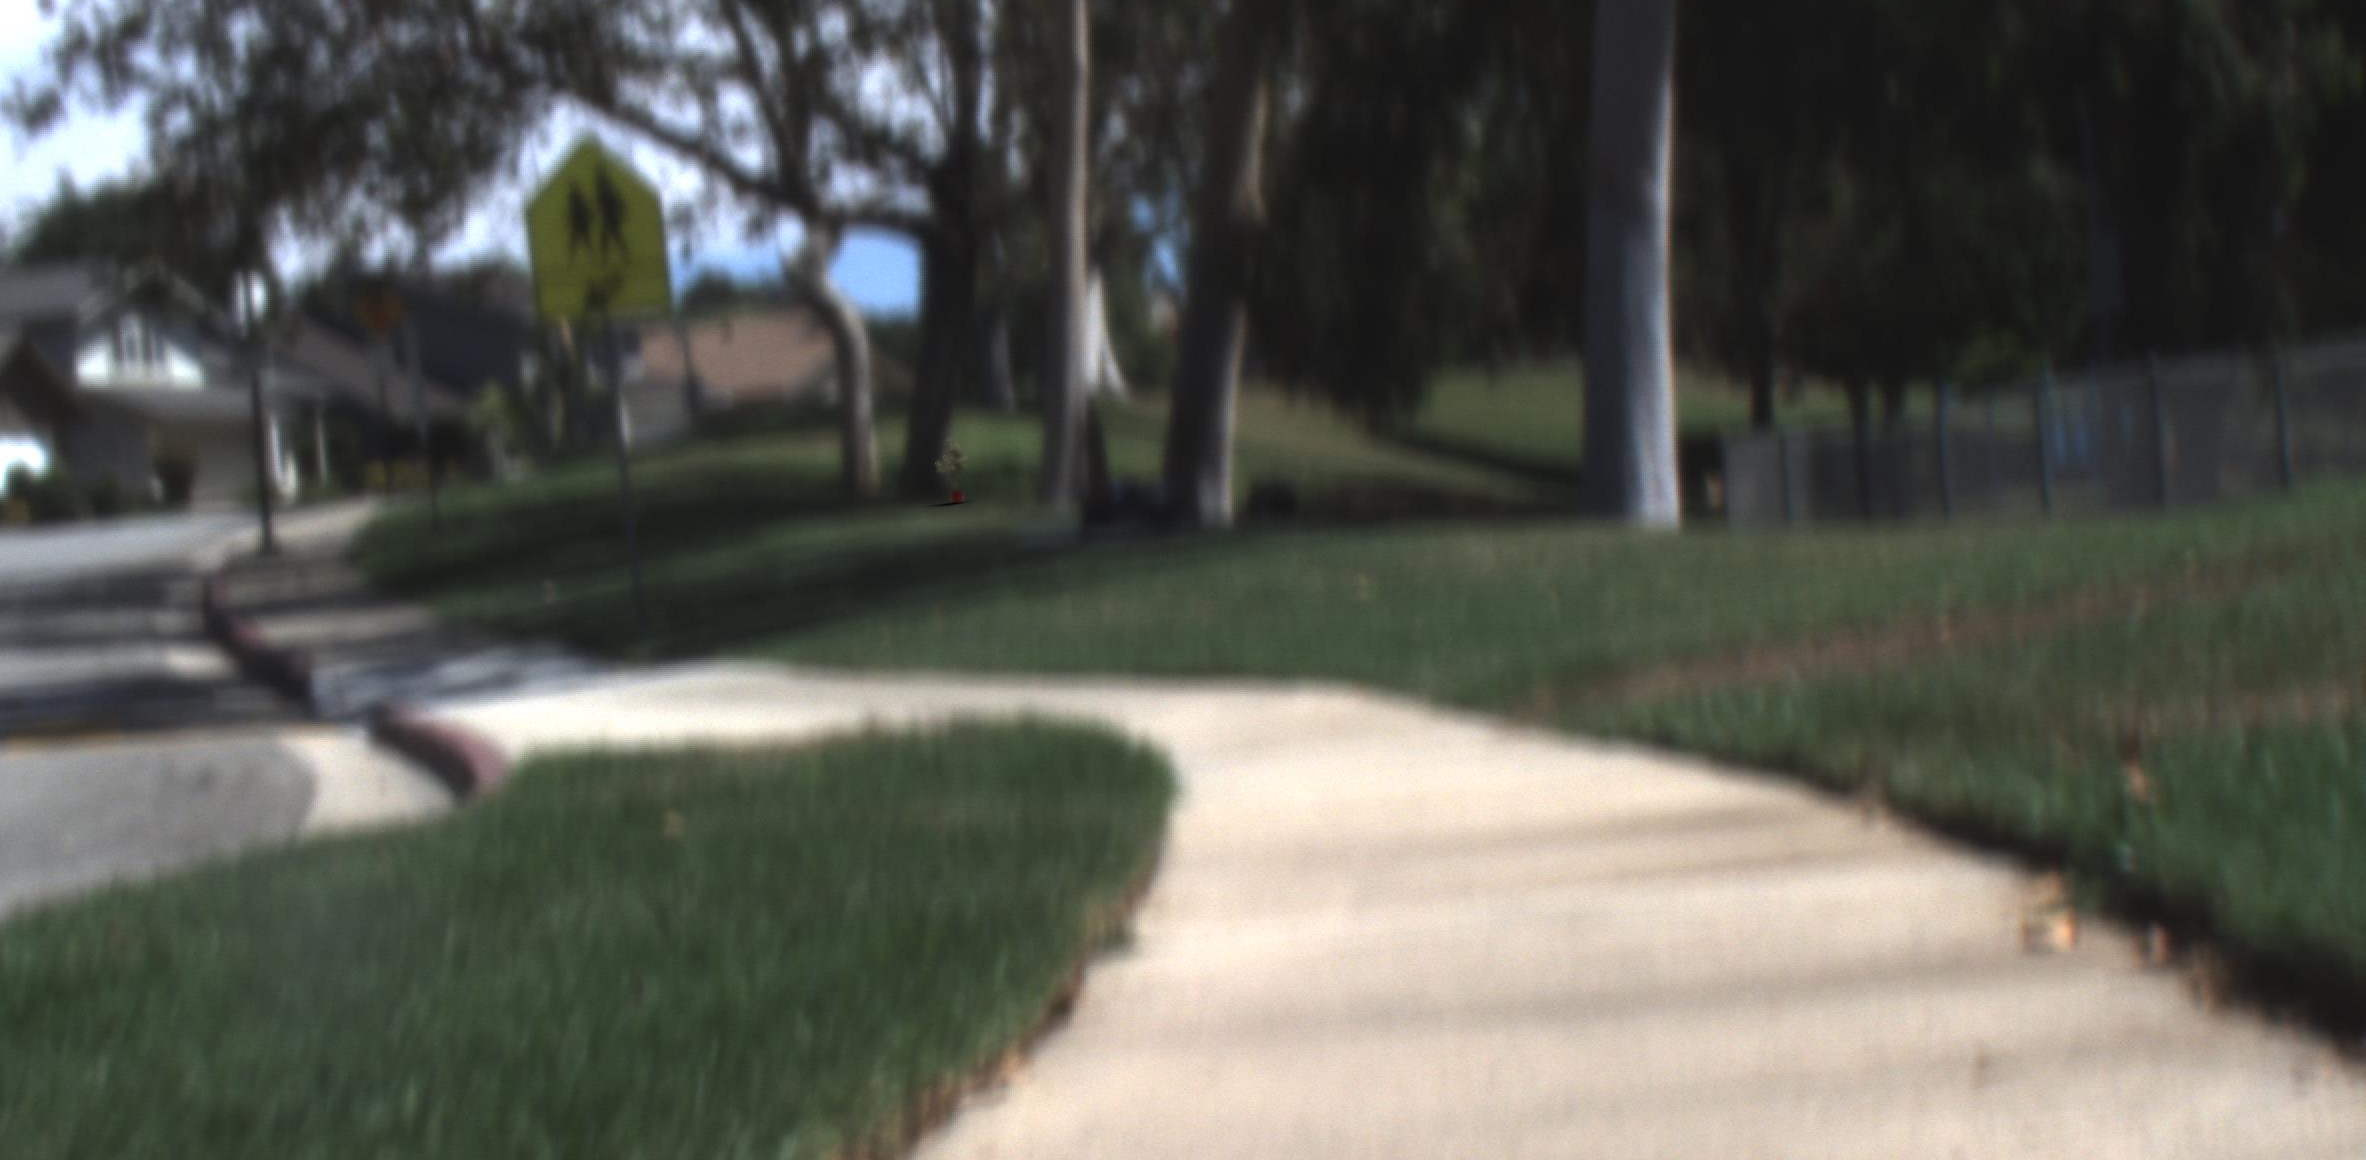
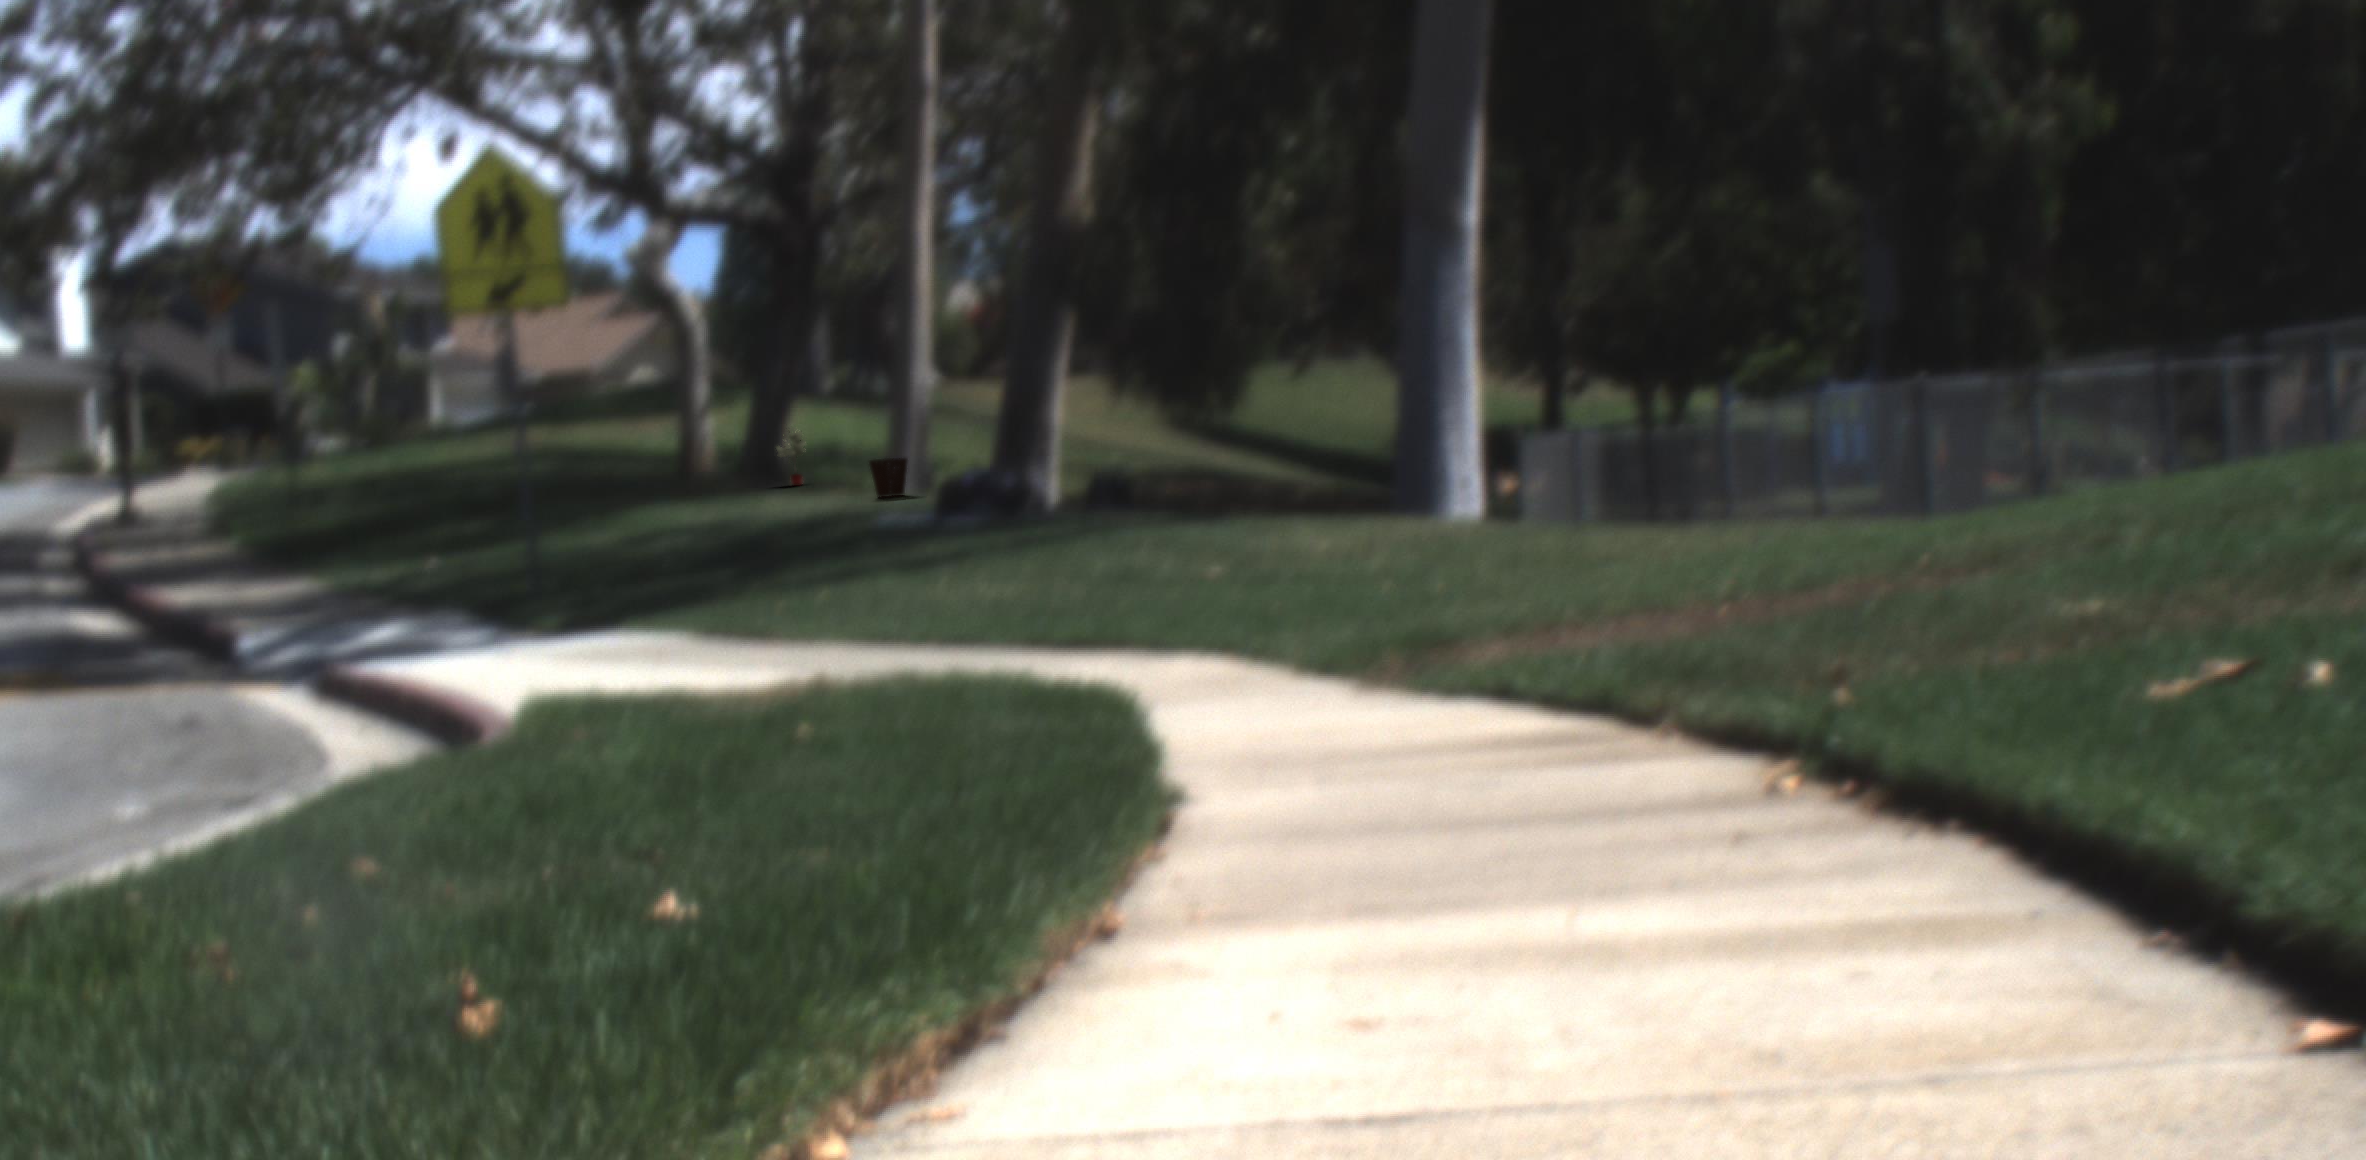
basket: none [1023,472,1065,515] -> present [869,458,907,497]

